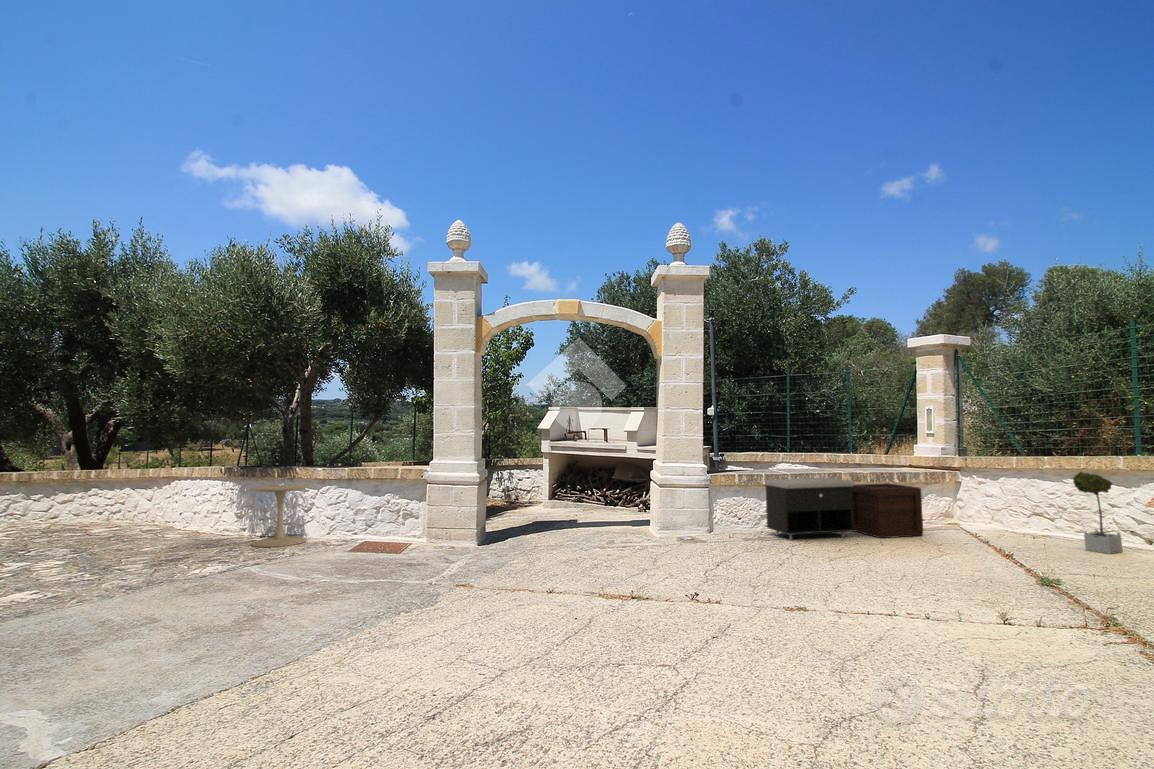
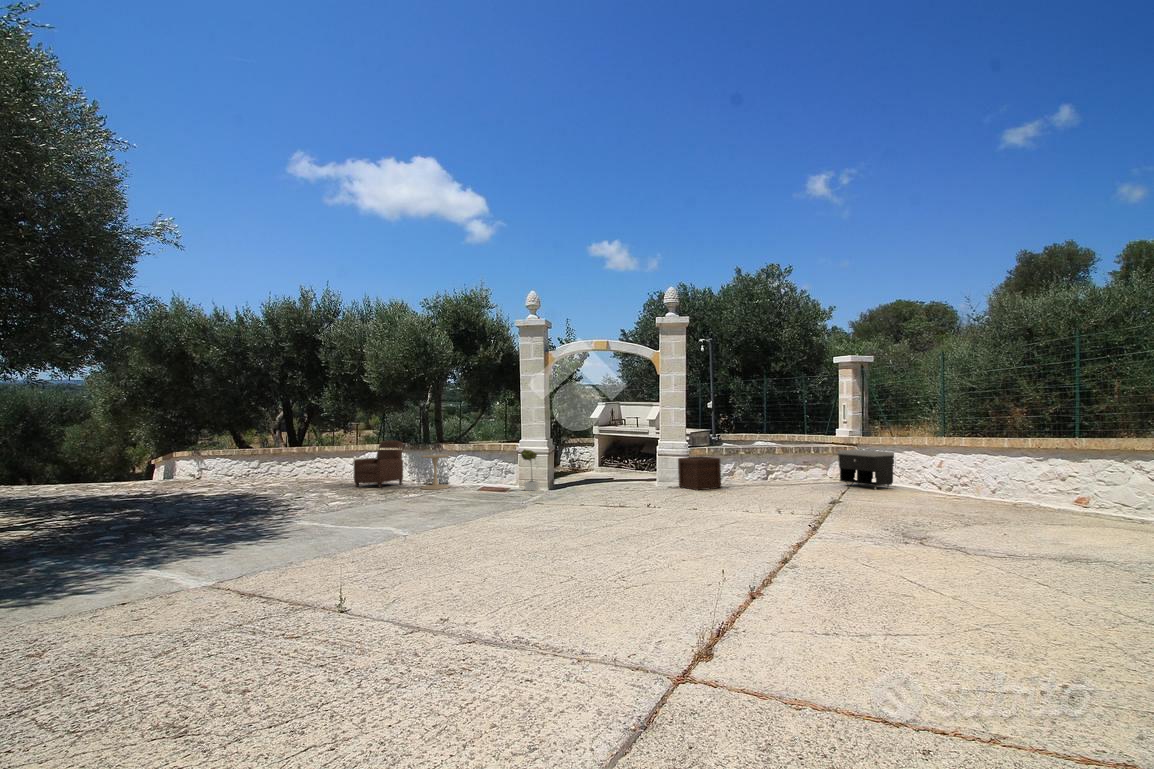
chair: none [134,461,231,544] -> present [354,440,403,488]
potted tree: present [1073,472,1123,554] -> present [521,449,539,491]
storage bench: present [766,478,854,539] -> present [837,449,894,489]
wooden crate: present [852,483,923,538] -> present [678,457,721,490]

